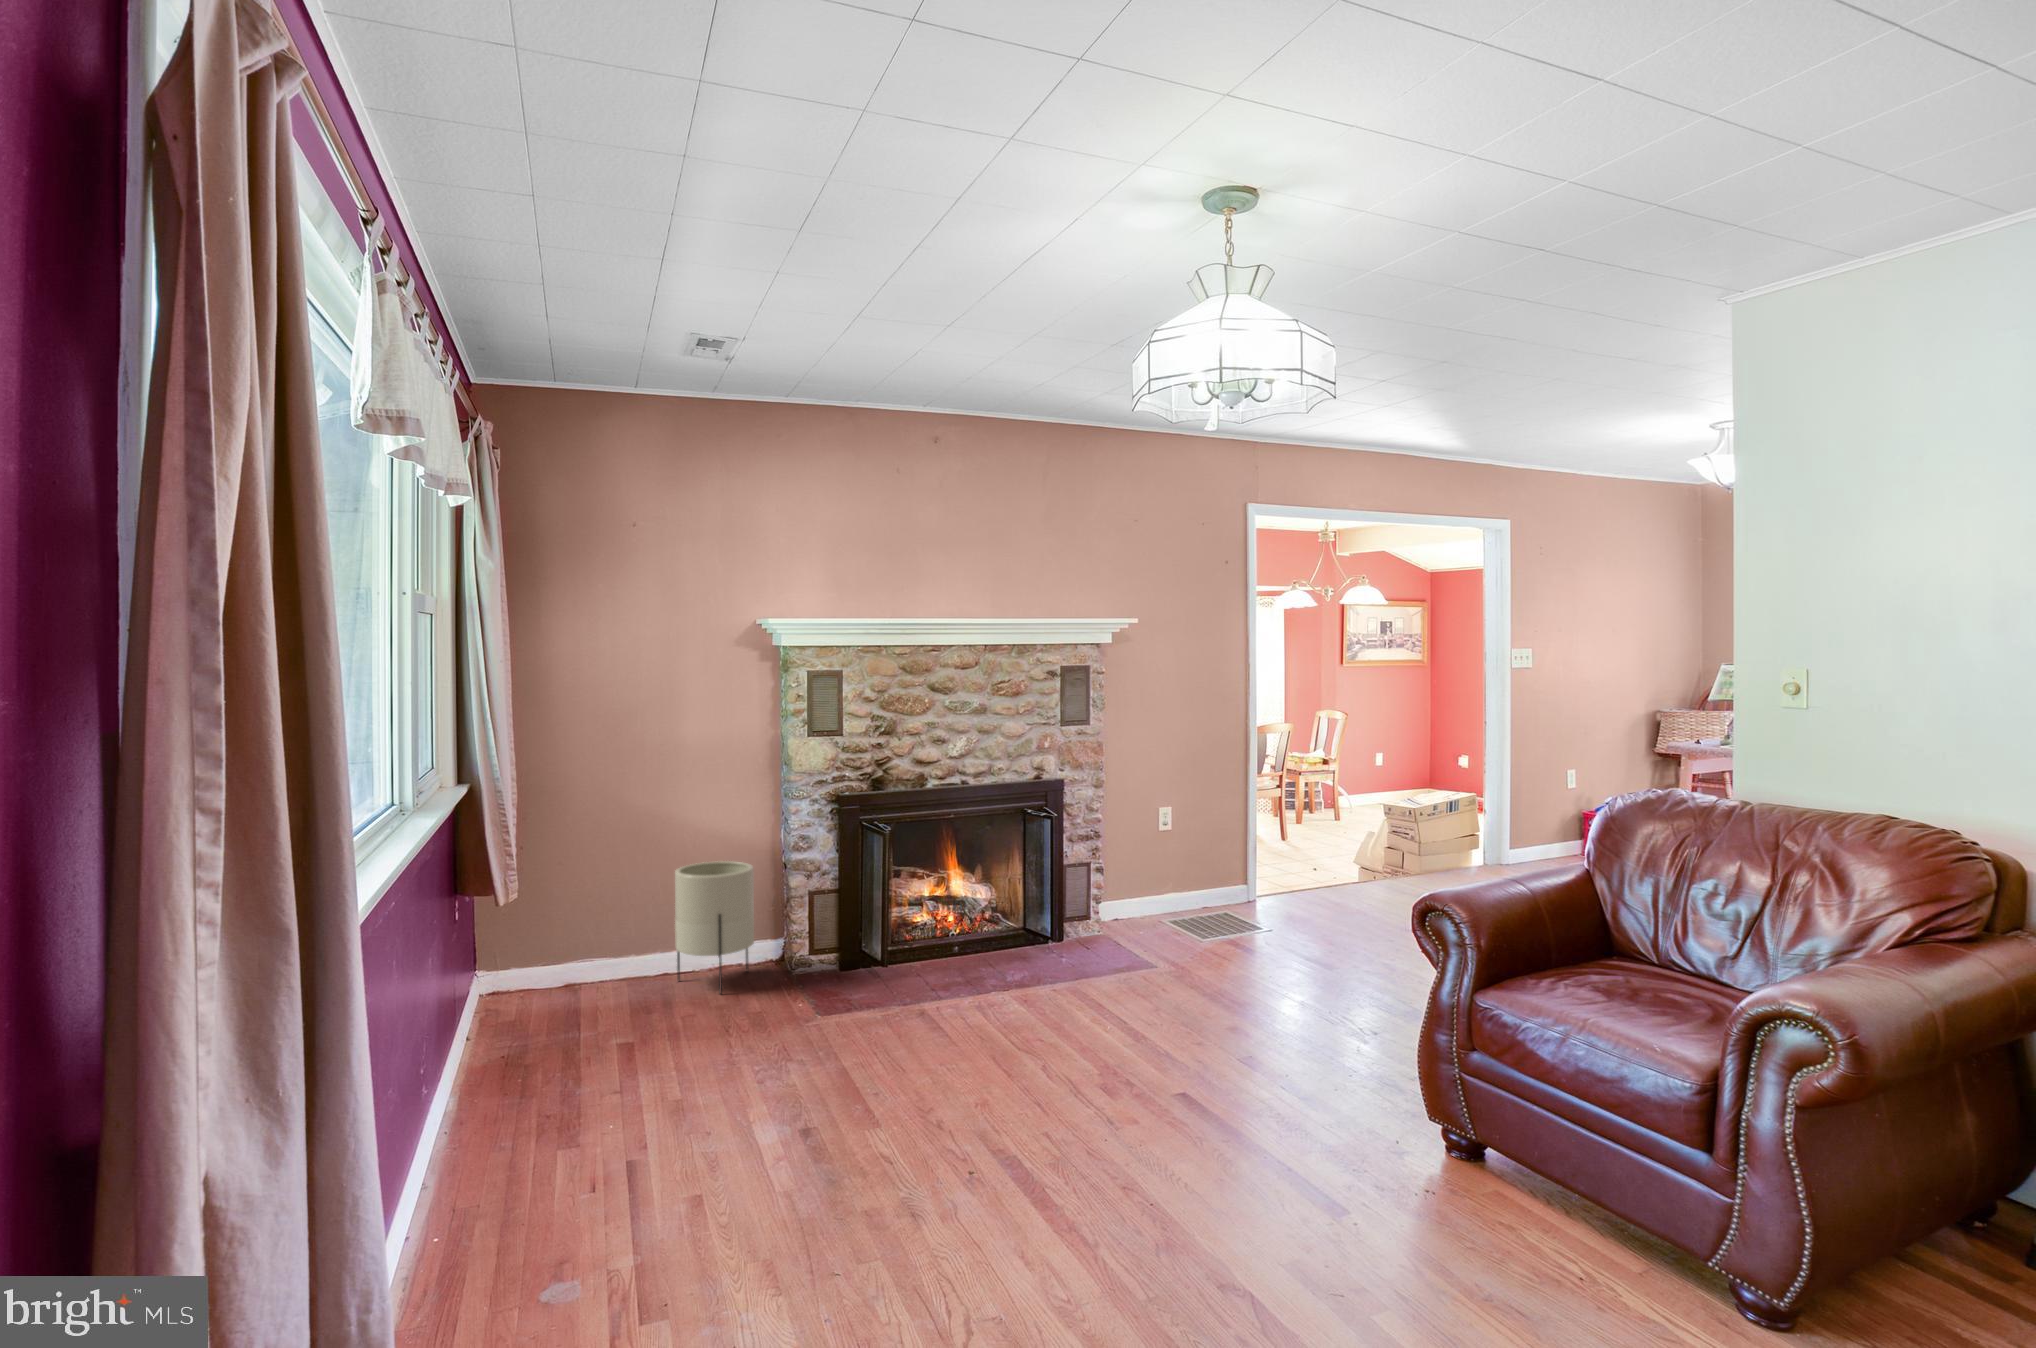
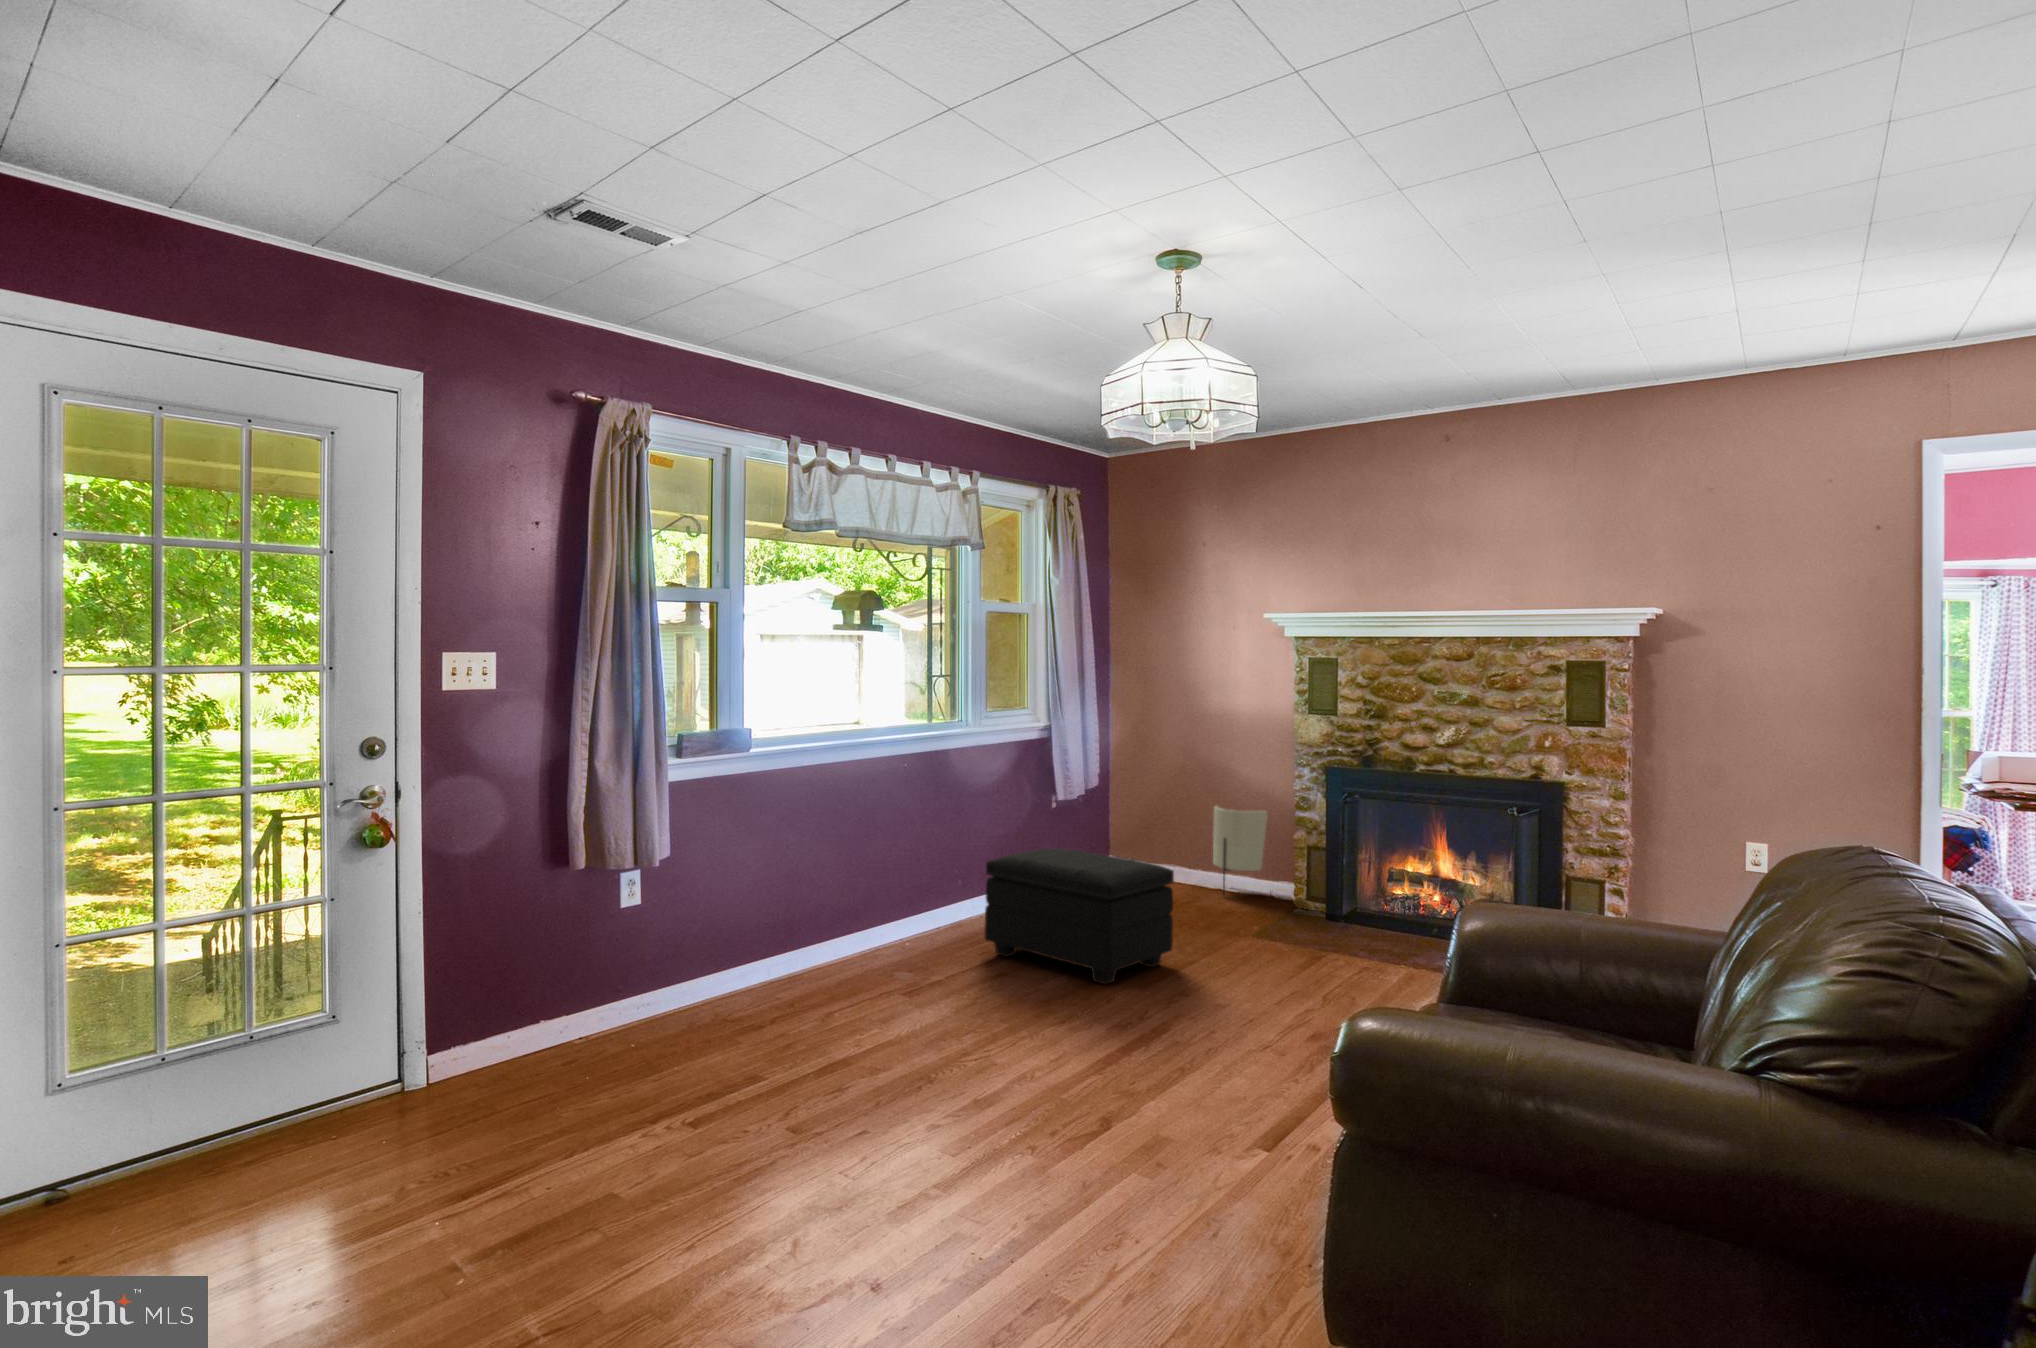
footstool: none [770,964,1042,1189] -> present [985,848,1174,984]

